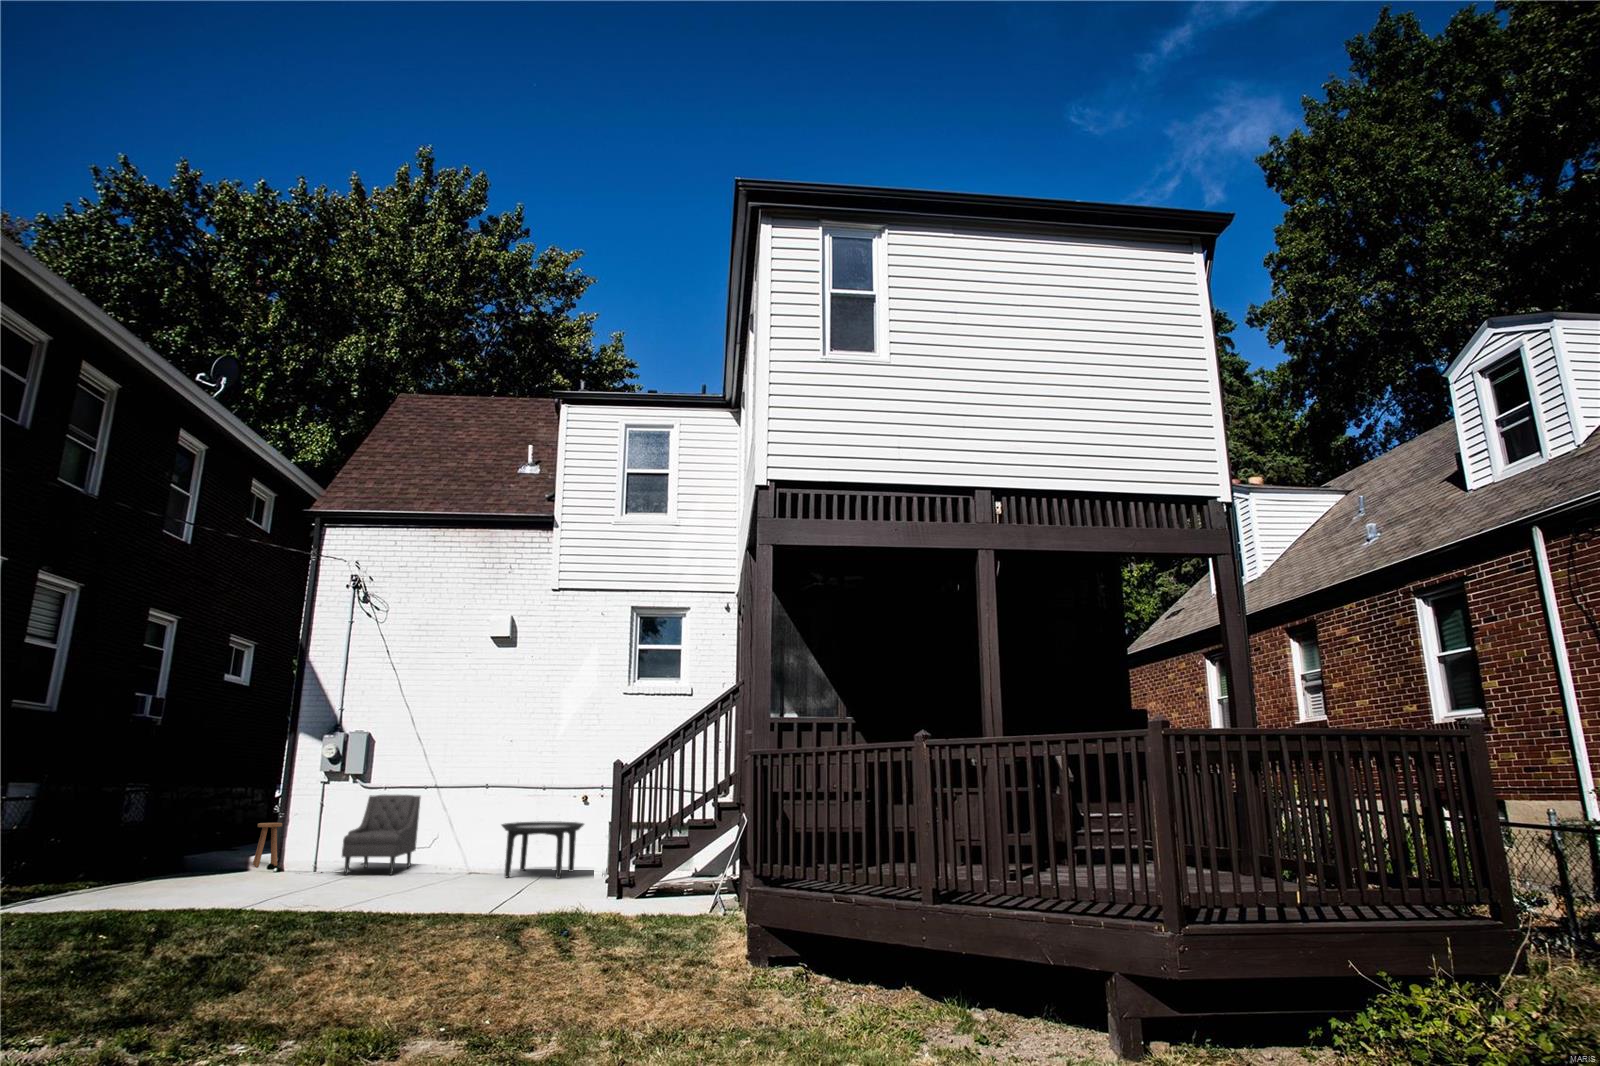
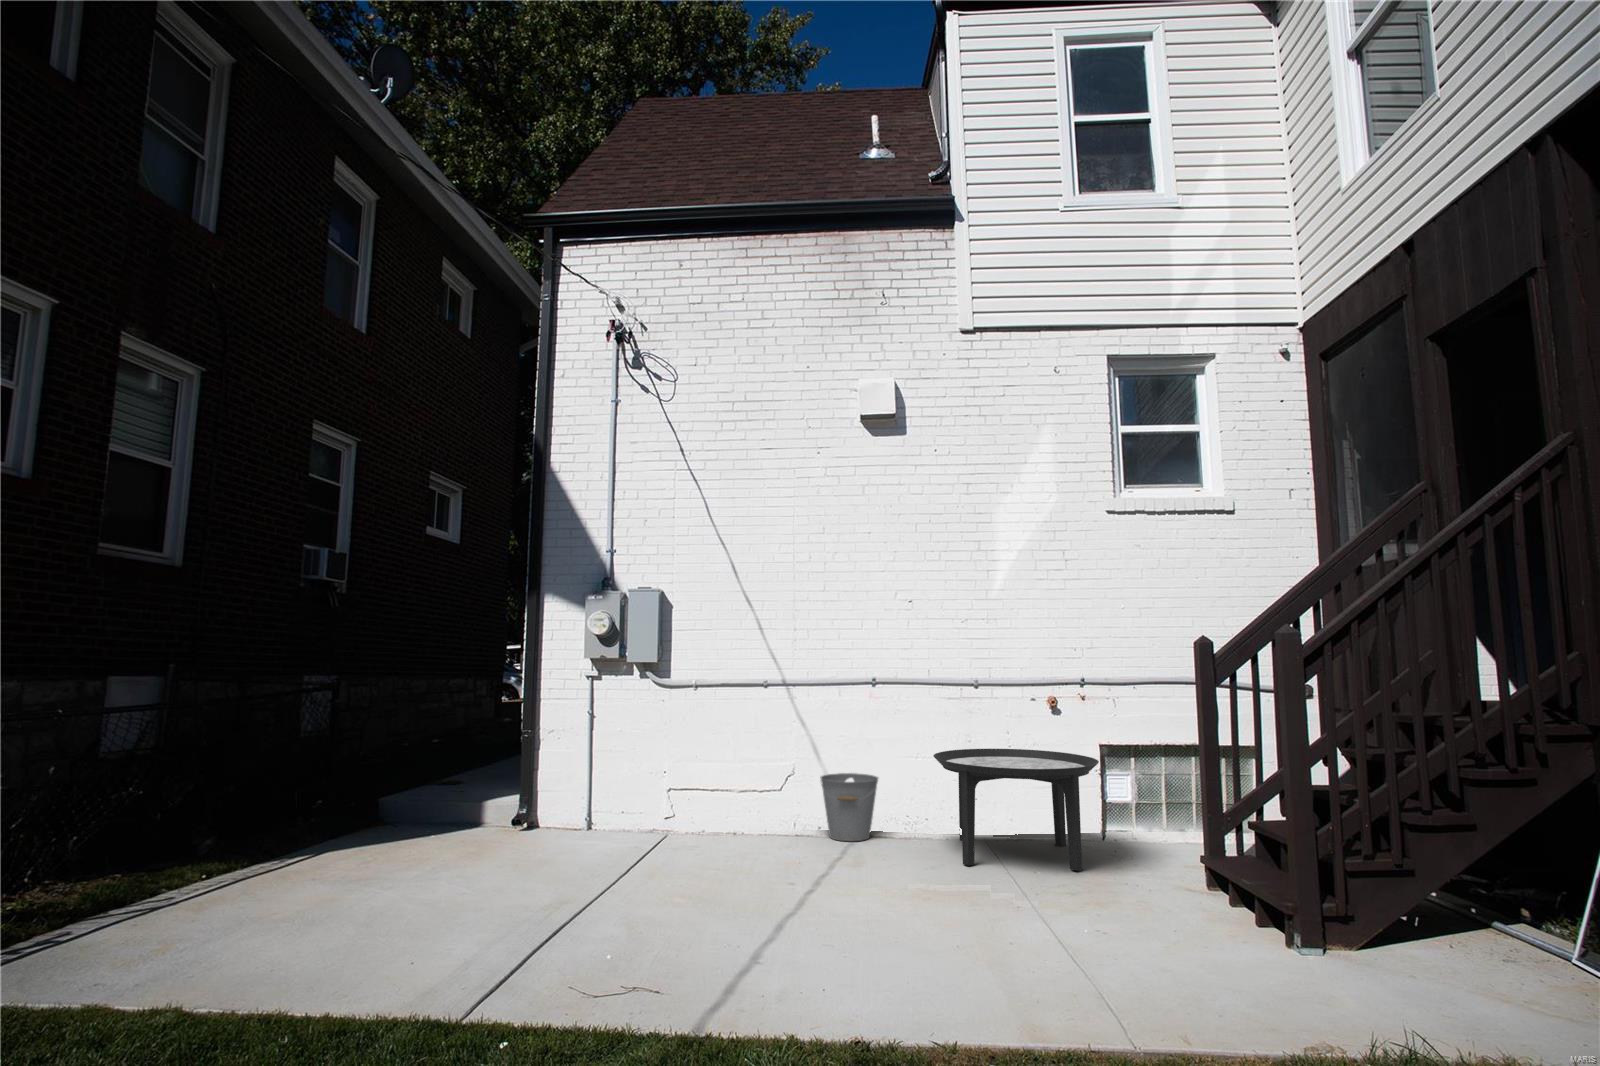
chair: present [342,795,421,875] -> none [645,697,760,851]
stool: present [253,823,282,867] -> none [486,745,529,824]
bucket: none [446,836,480,871] -> present [820,773,878,841]

